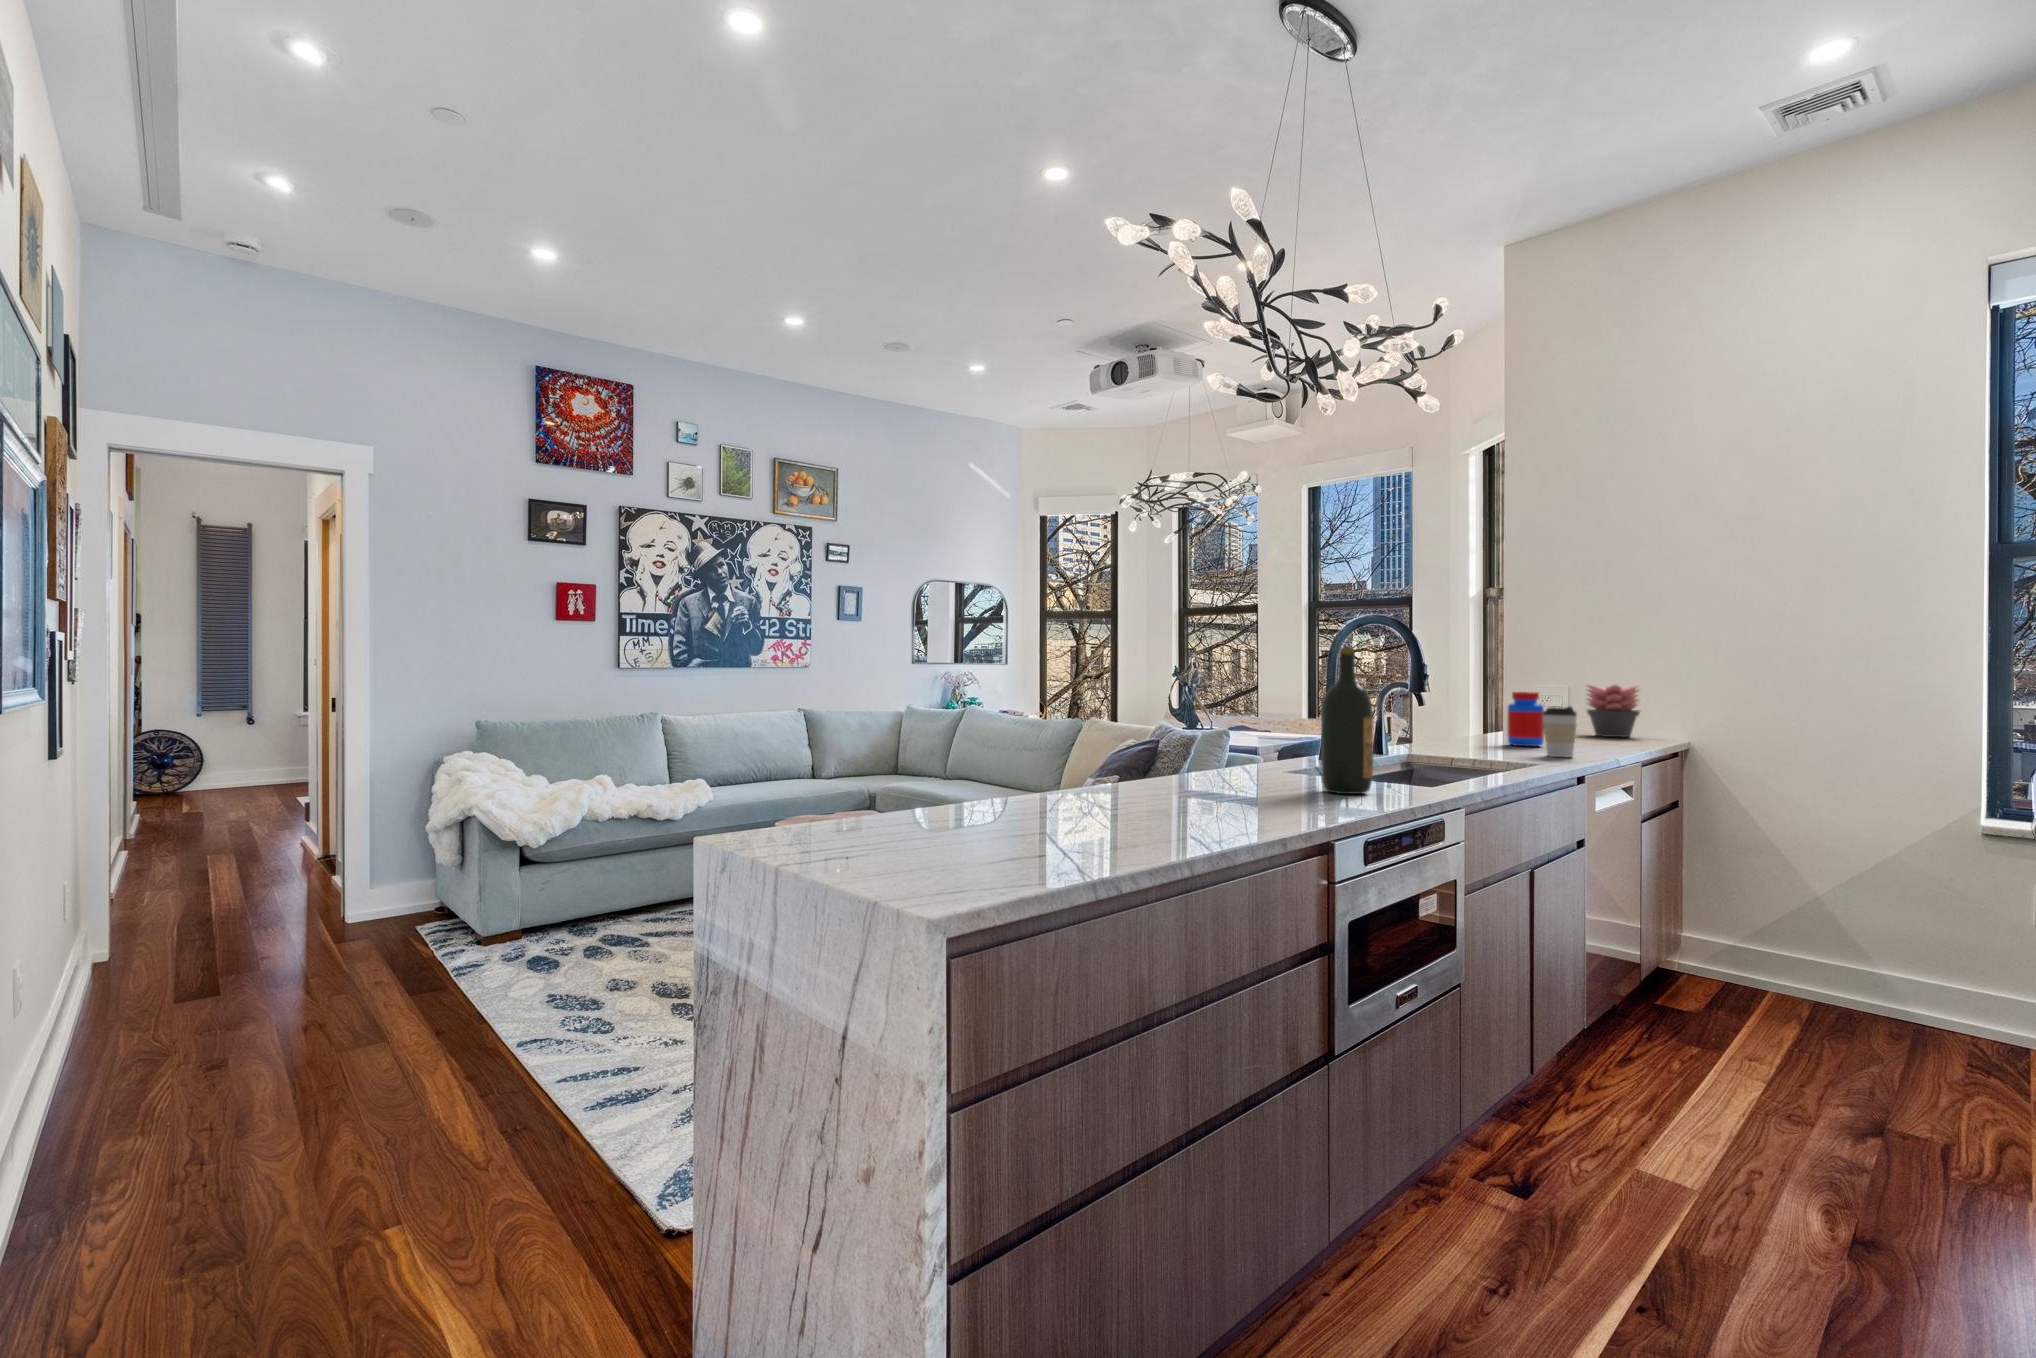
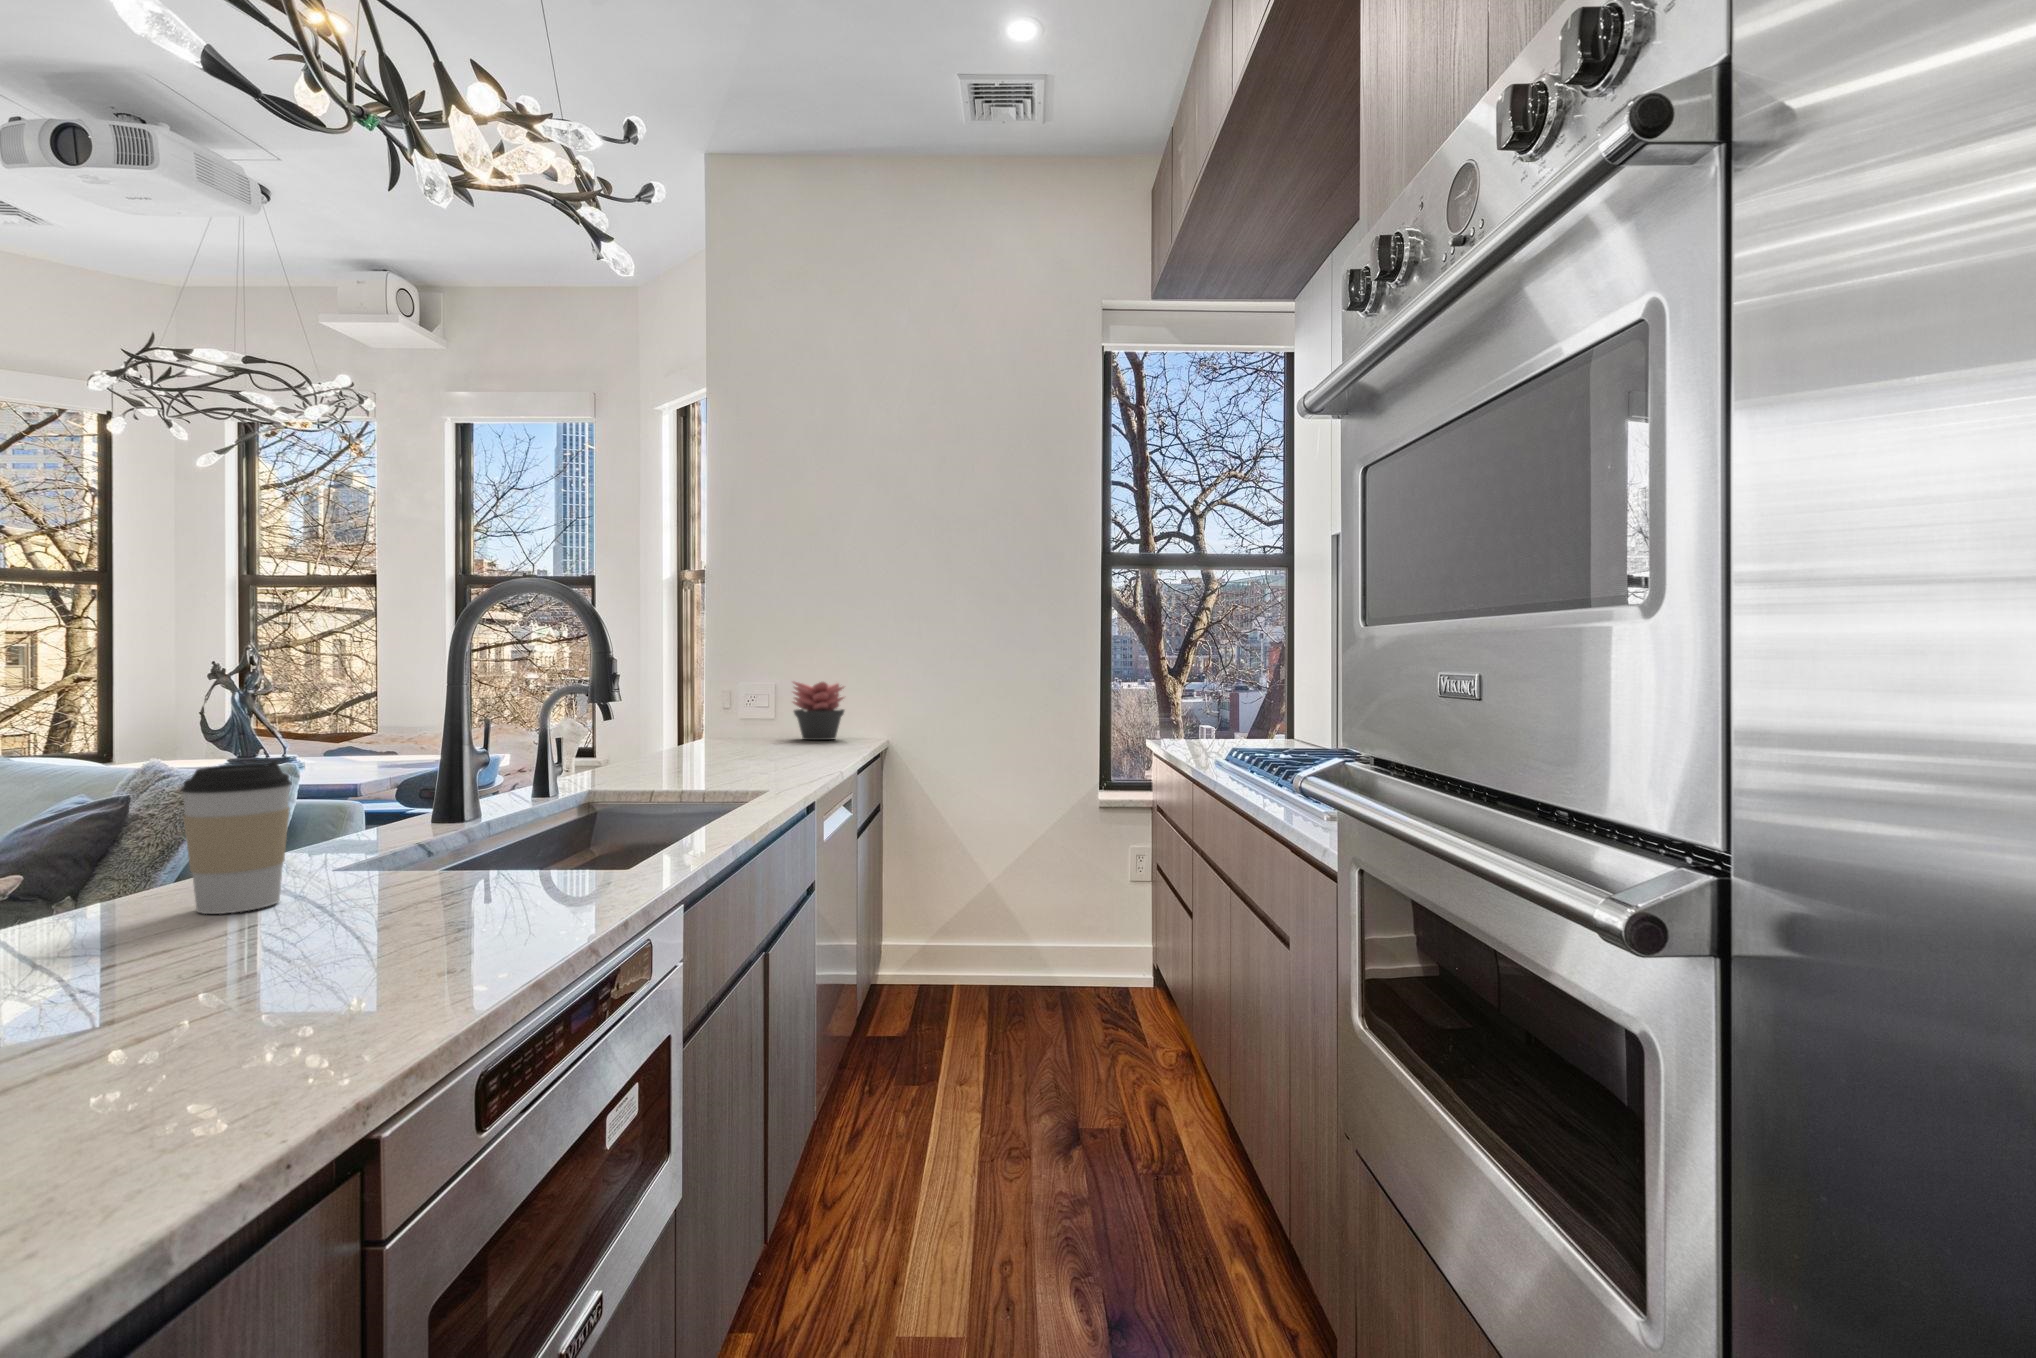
wine bottle: present [1321,647,1373,794] -> none [394,621,513,928]
jar: present [1507,692,1544,746] -> none [716,693,758,762]
coffee cup: present [1543,706,1577,757] -> present [181,761,291,914]

